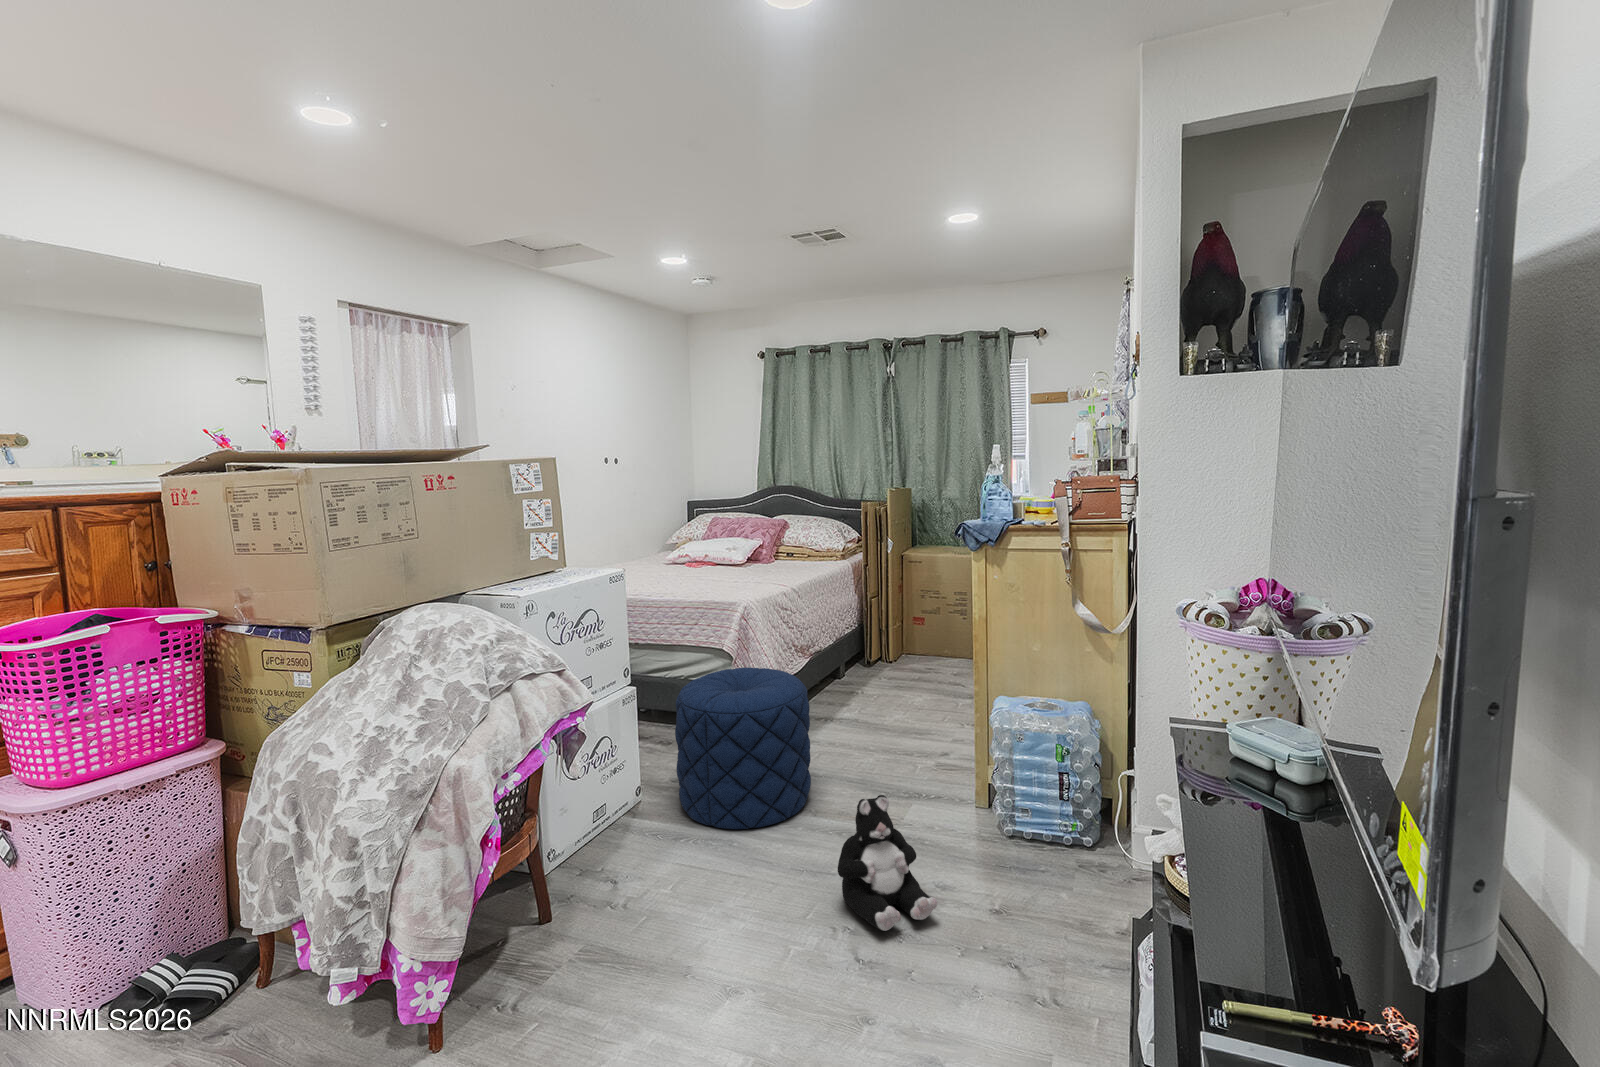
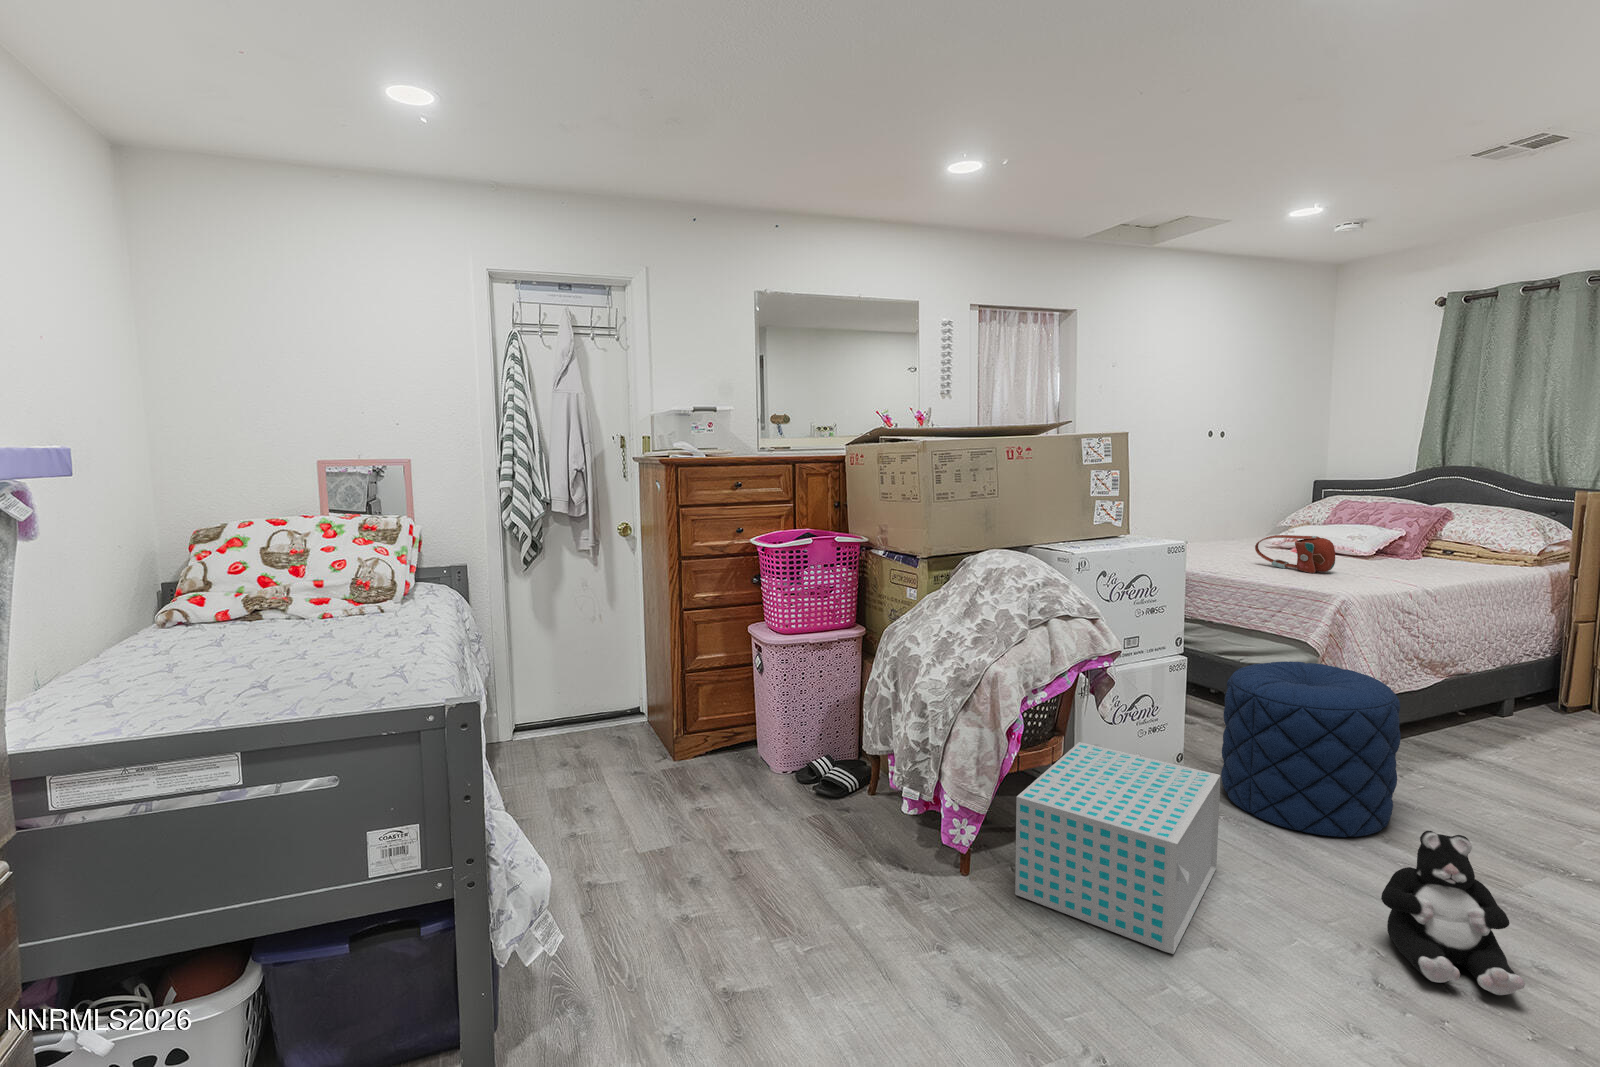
handbag: none [663,551,727,584] -> present [1255,535,1335,573]
storage box: none [501,804,702,1041] -> present [1015,742,1221,954]

